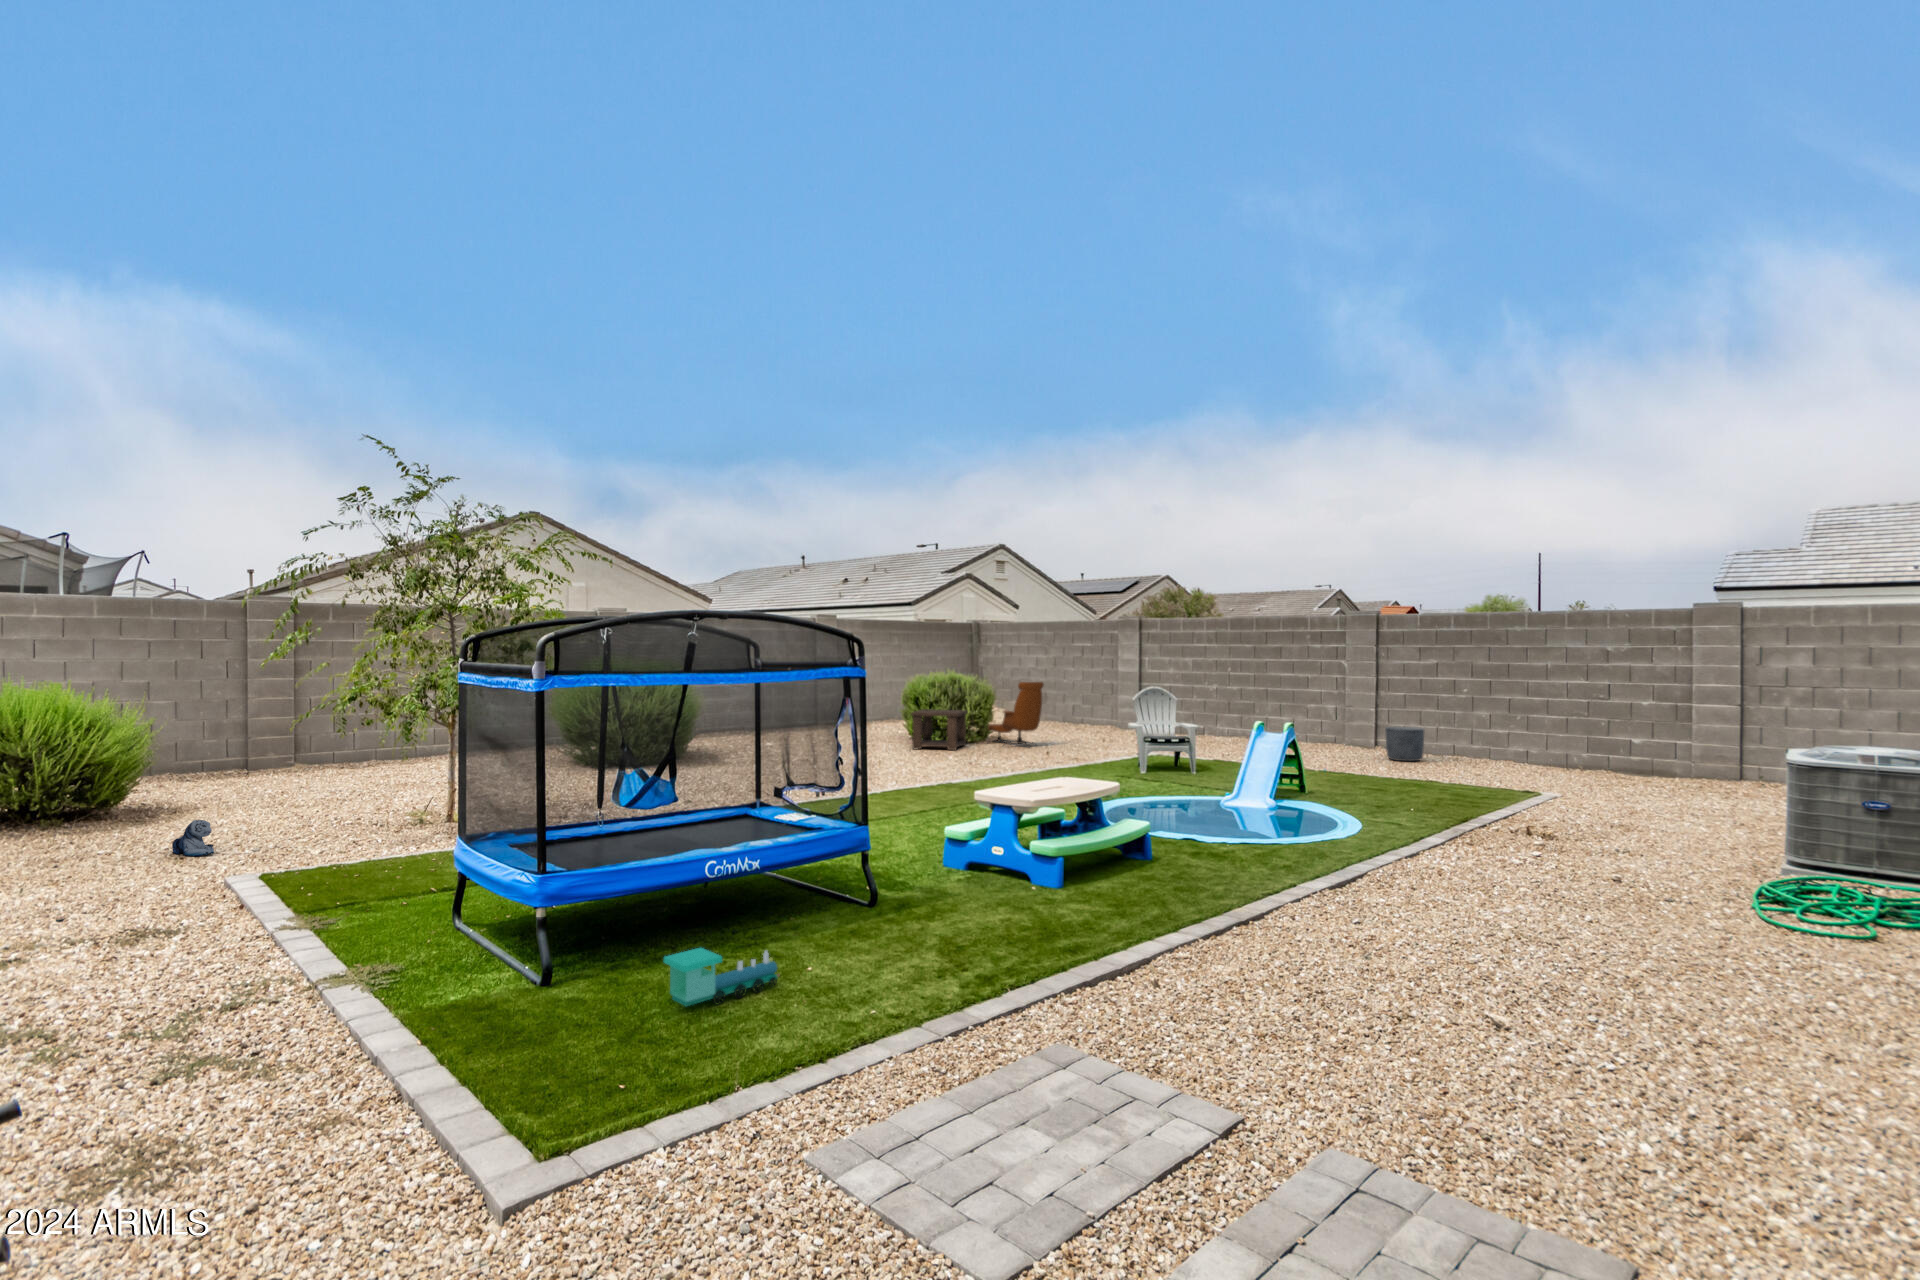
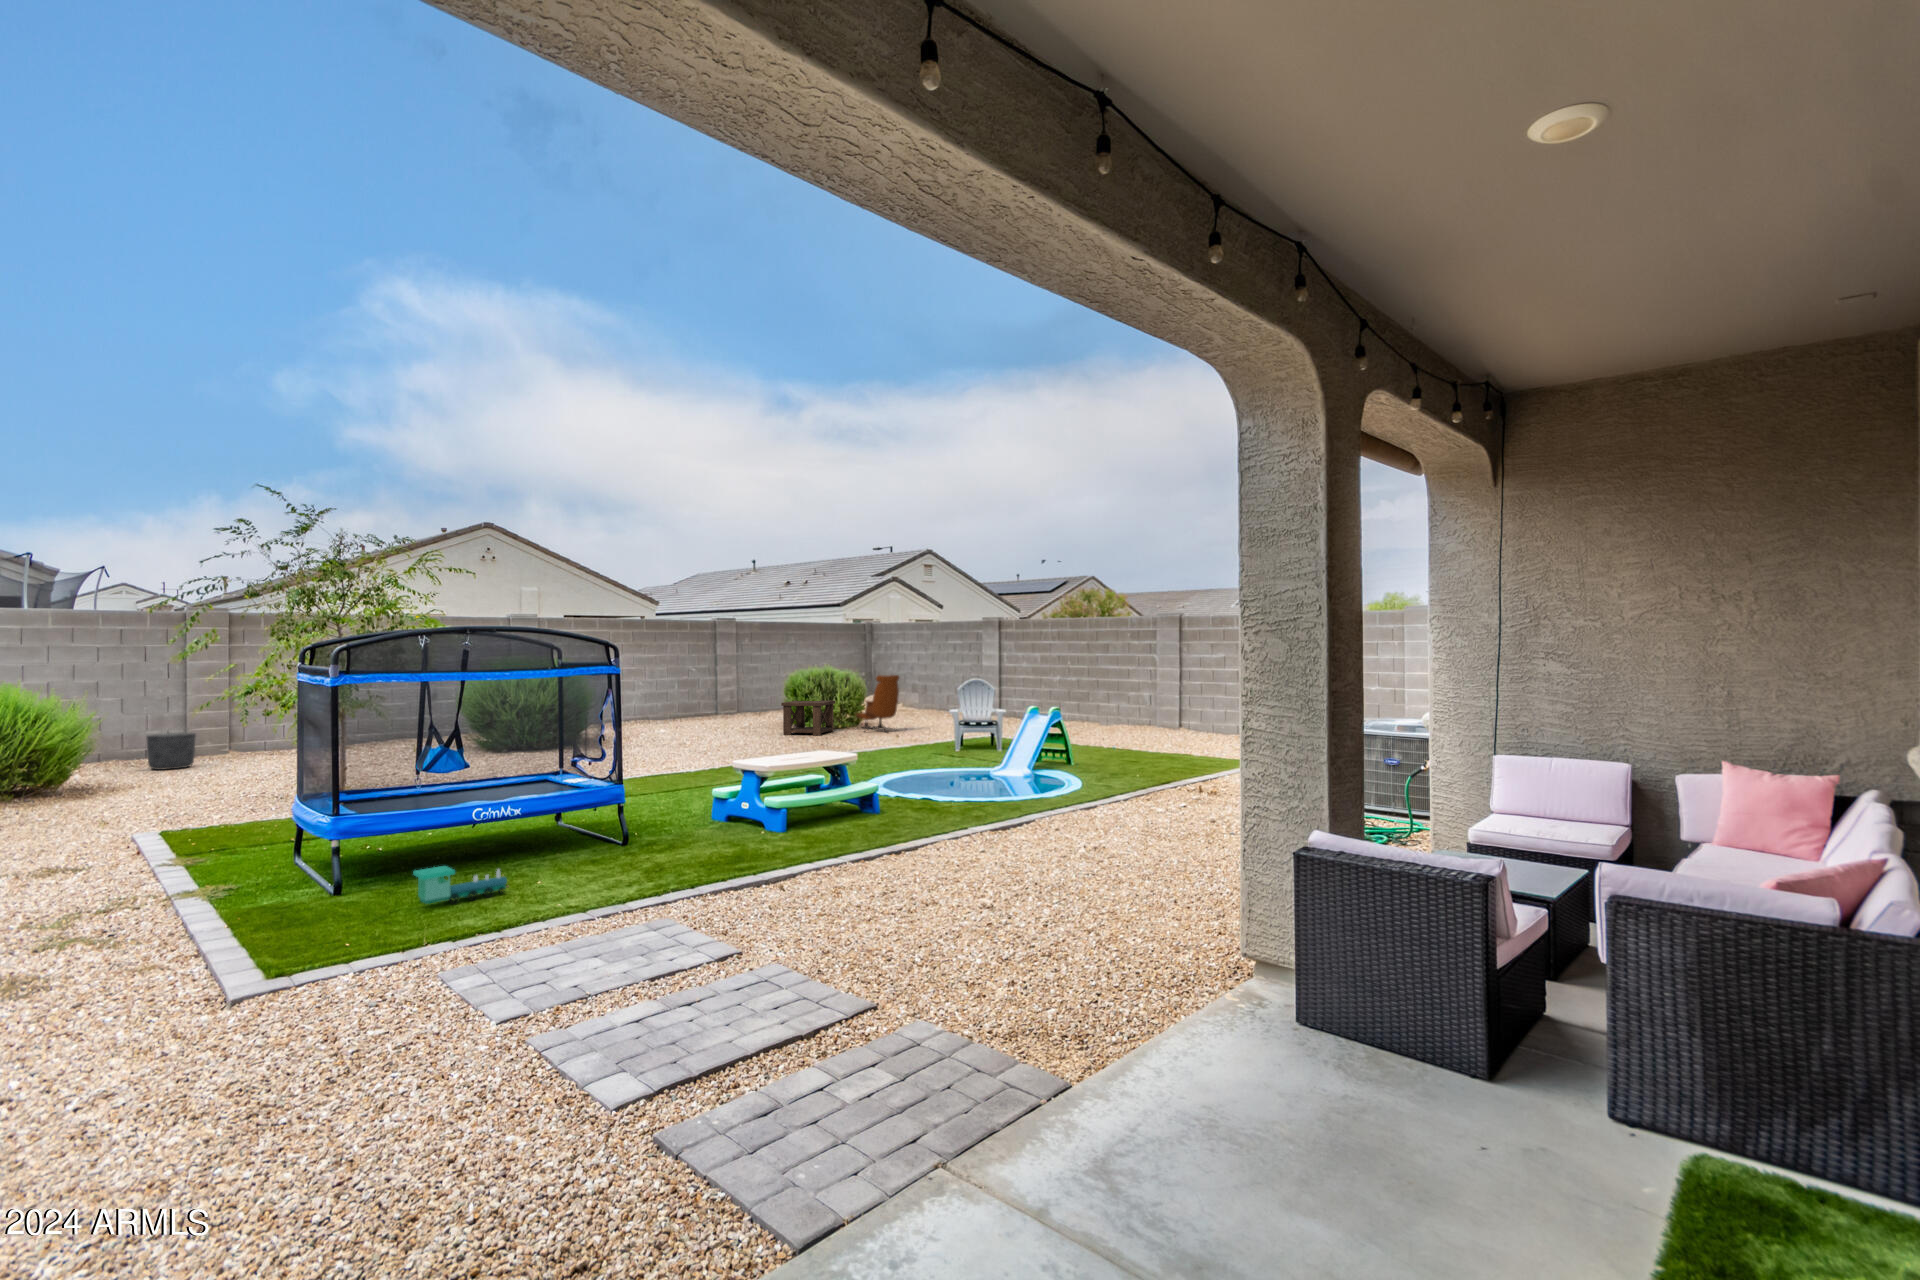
planter: present [1385,727,1424,761] -> present [147,733,196,770]
plush toy: present [172,820,214,856] -> none [96,792,131,821]

